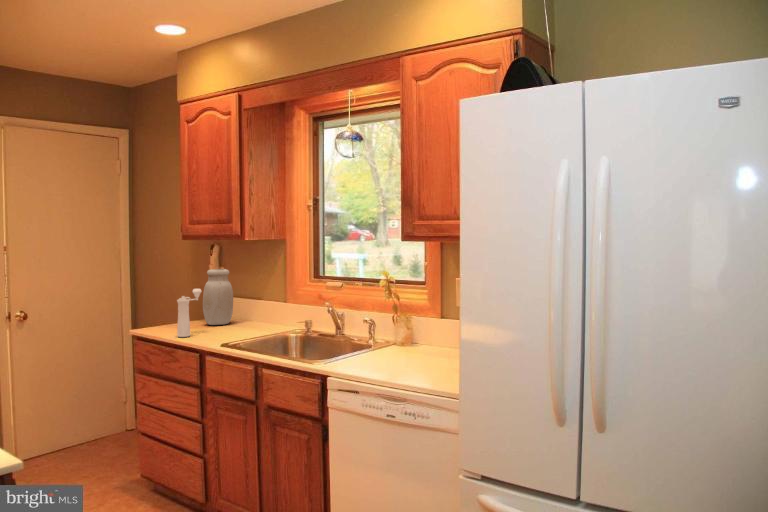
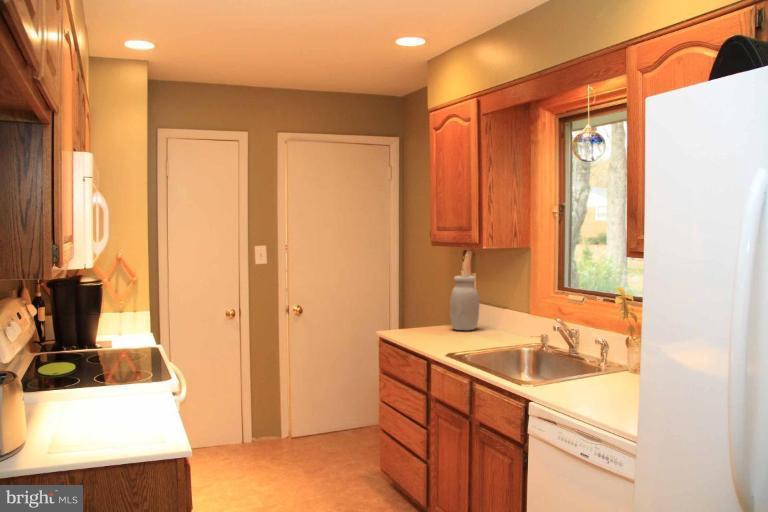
pepper mill: present [177,289,202,337] -> none [418,294,443,341]

